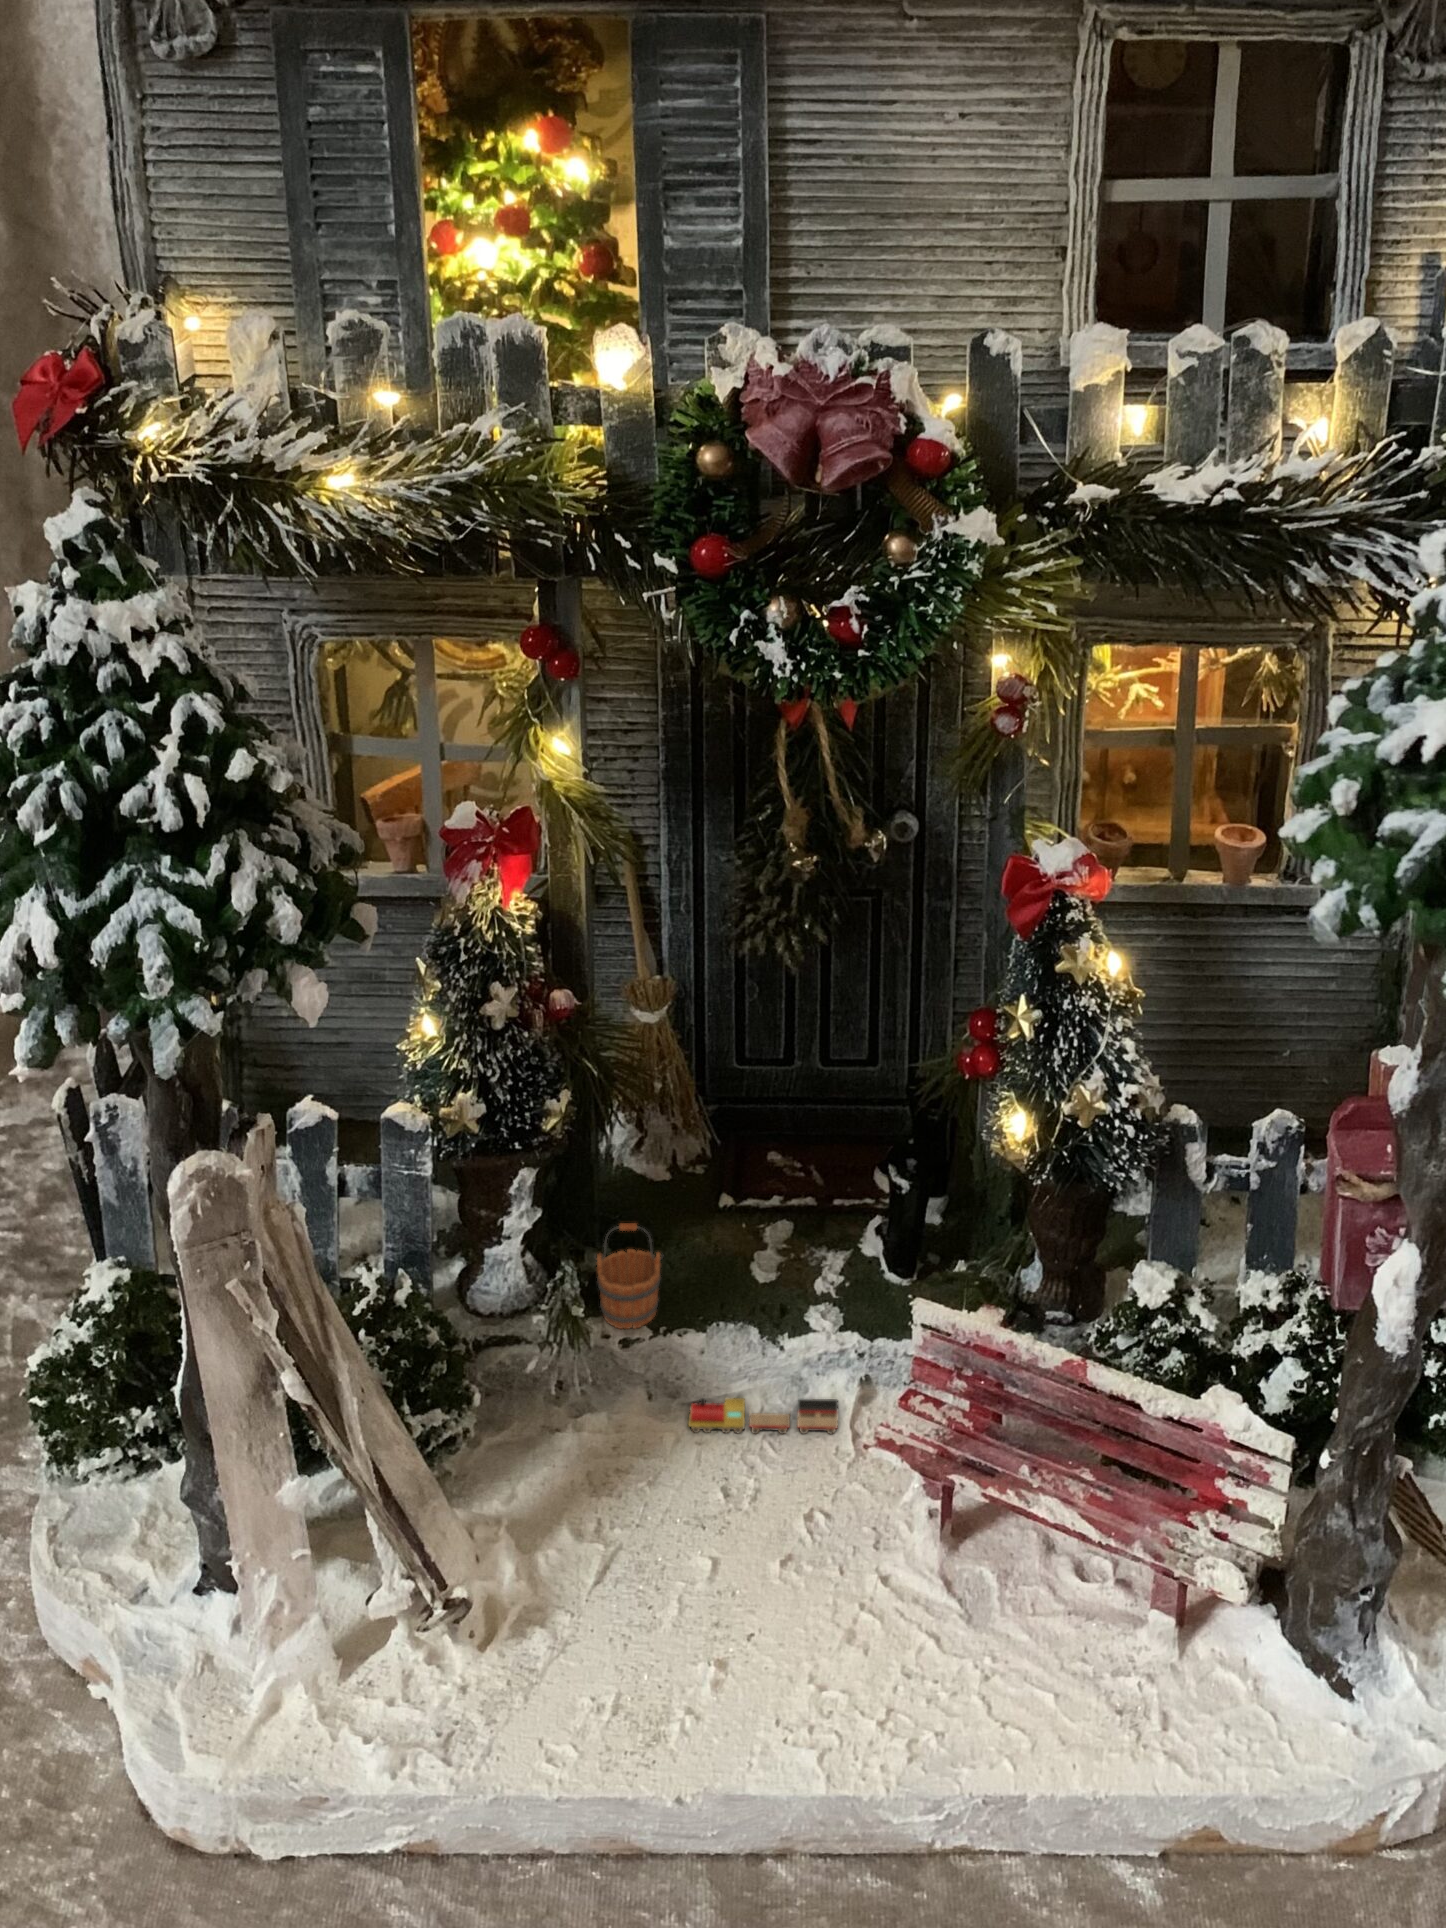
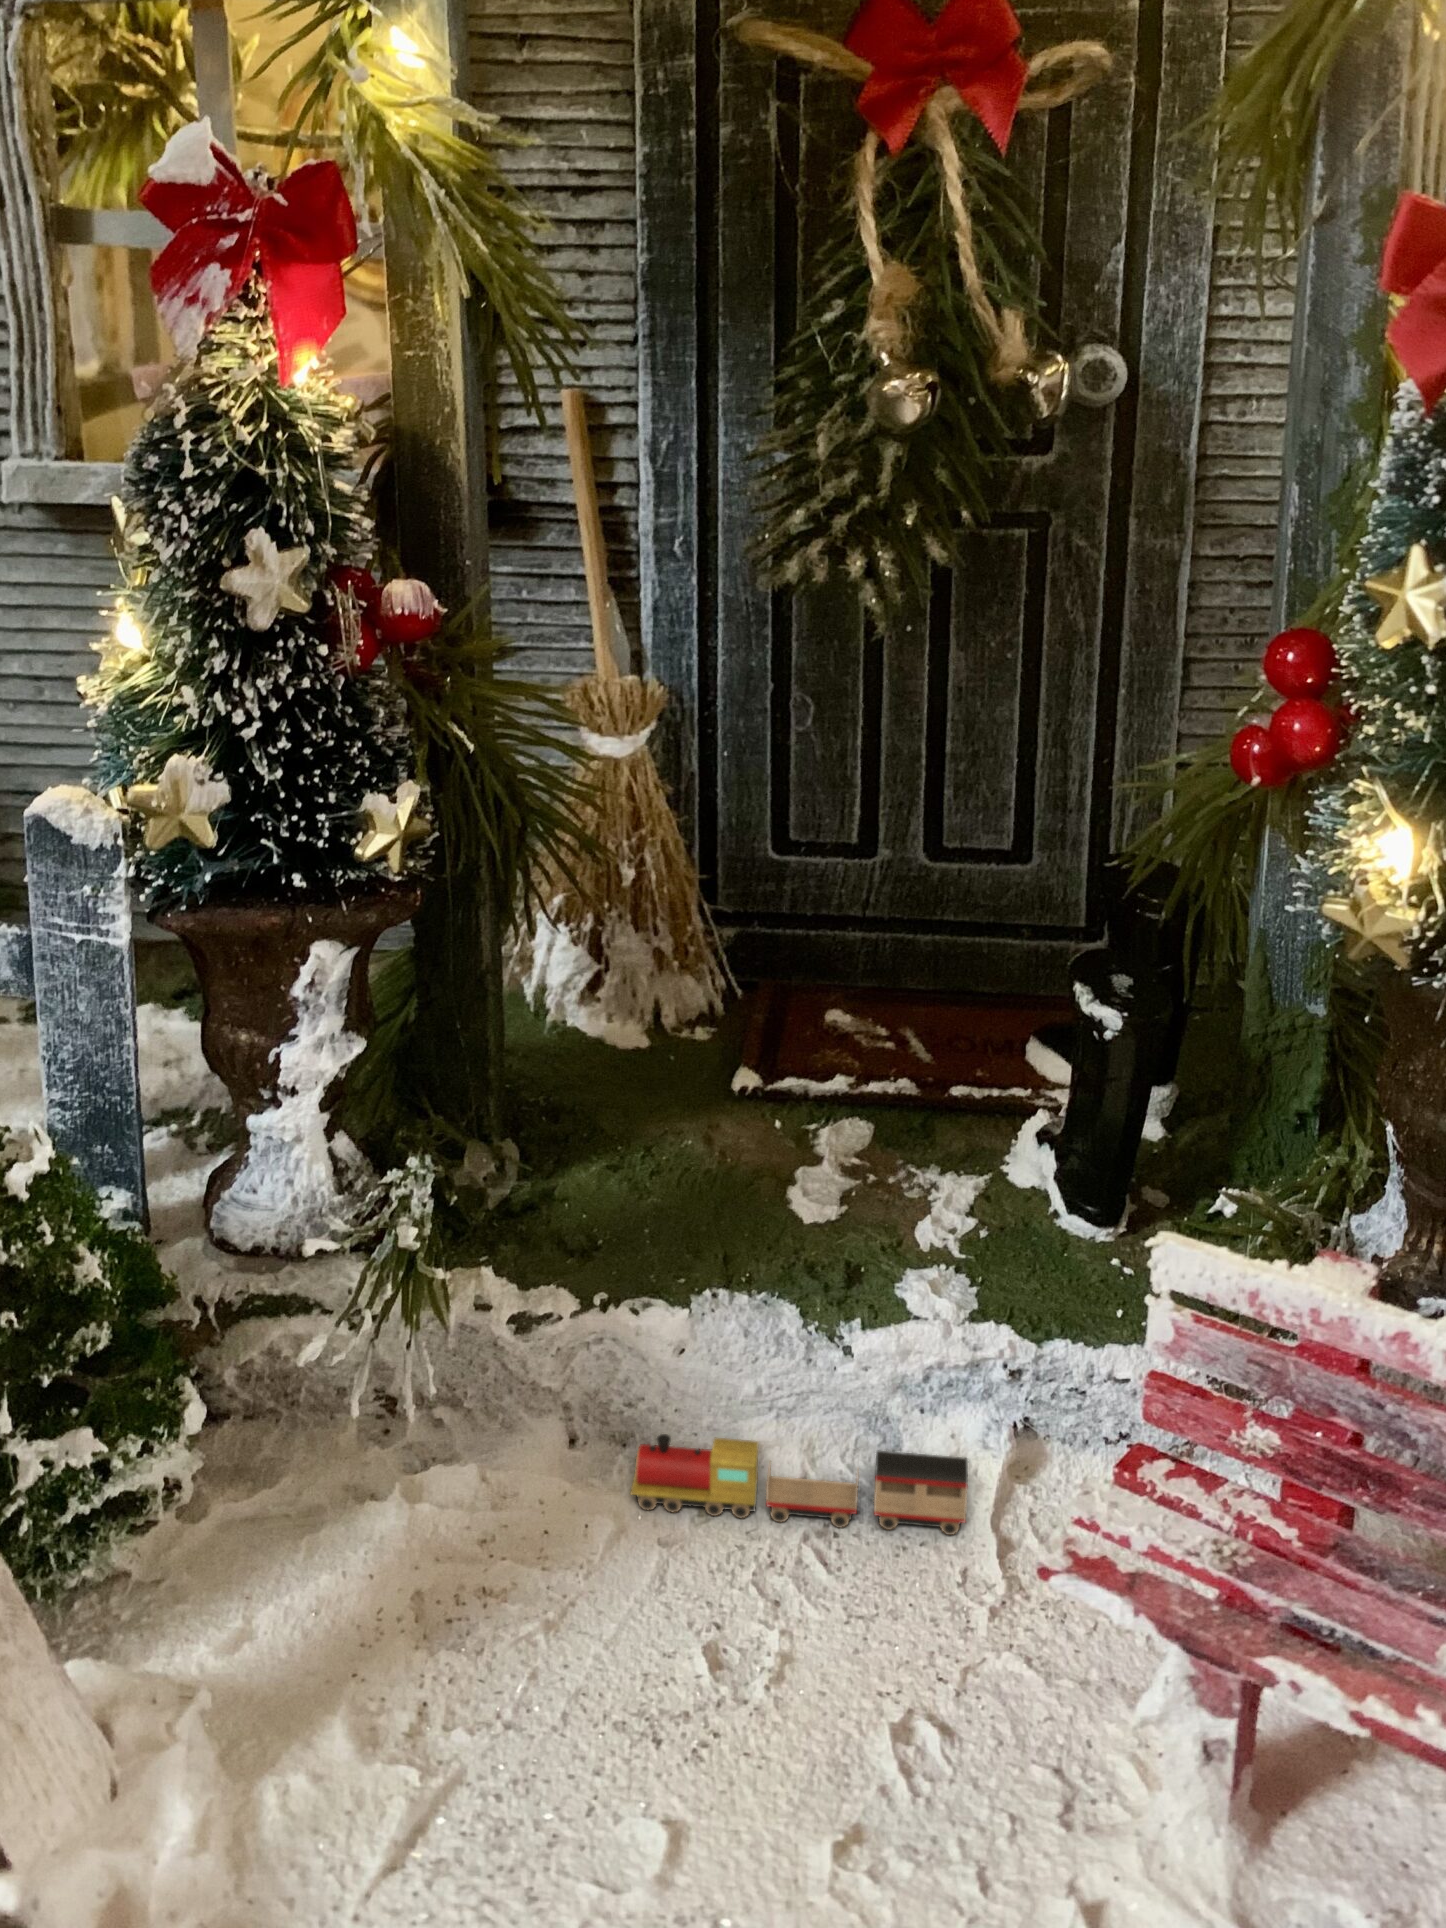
wooden bucket: present [595,1223,663,1329] -> none [460,1068,603,1290]

